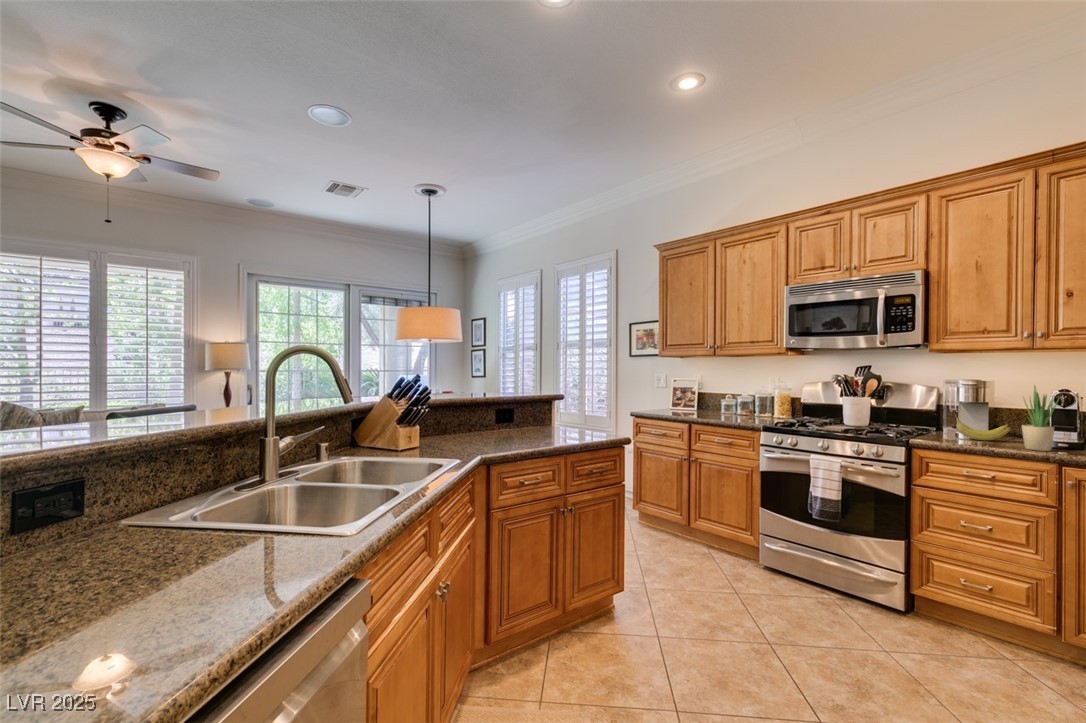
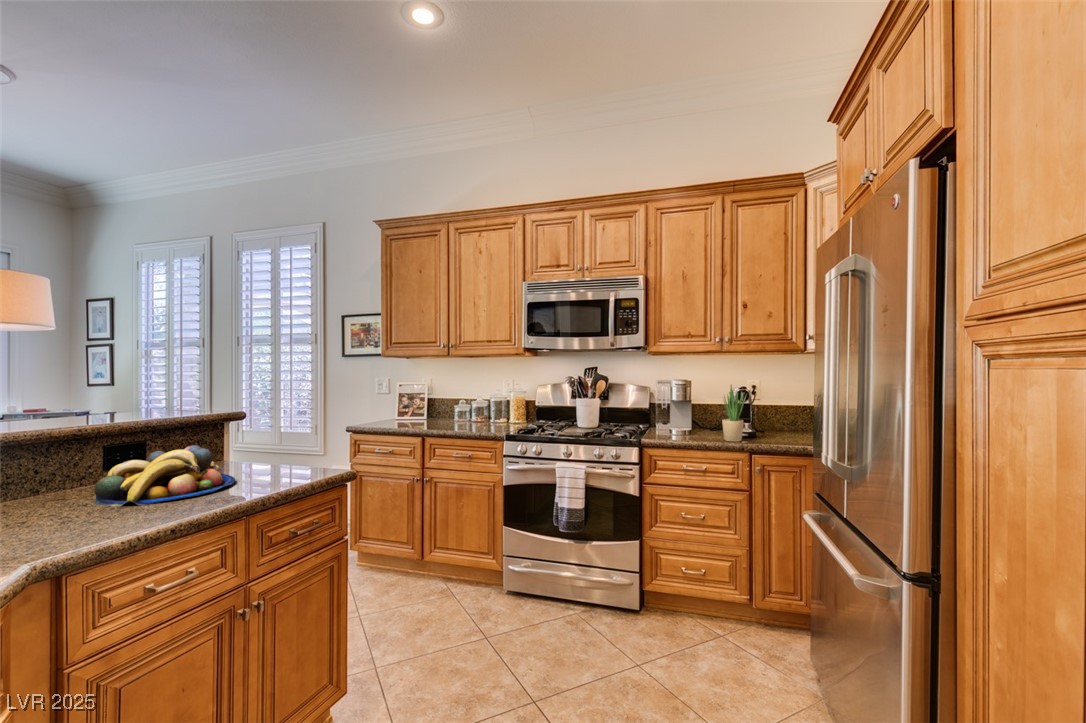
fruit bowl: none [493,410,559,440] -> present [93,445,235,507]
fruit: present [954,413,1011,440] -> none [671,410,711,435]

